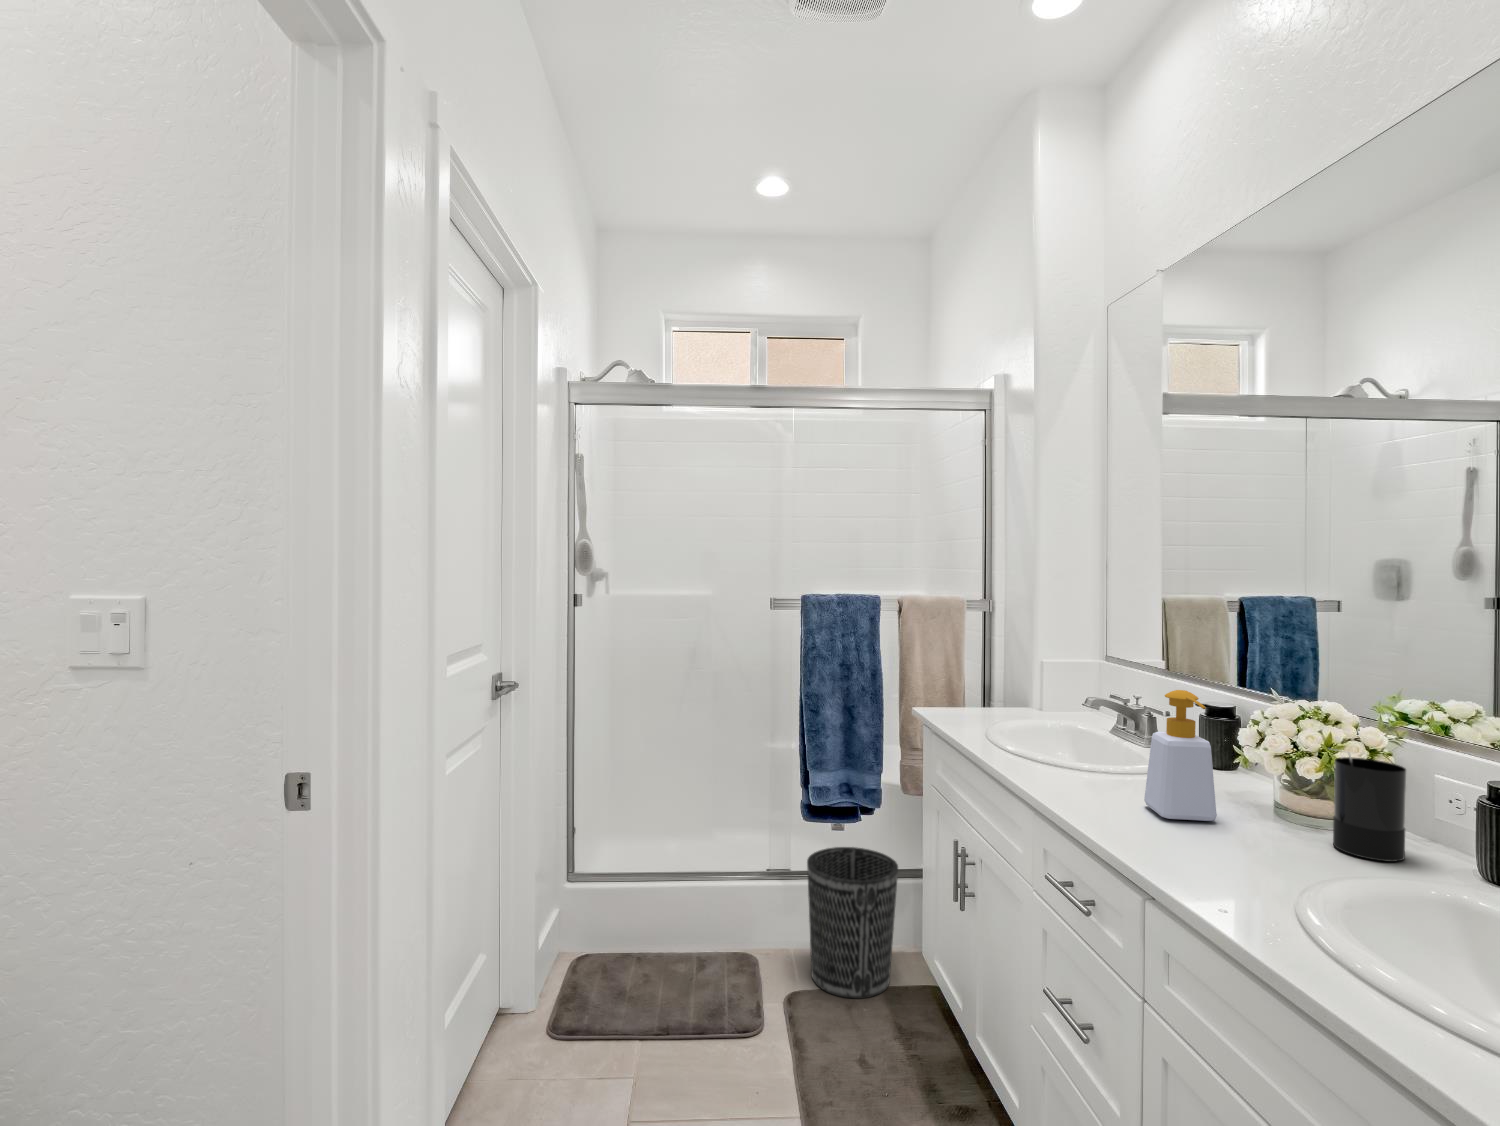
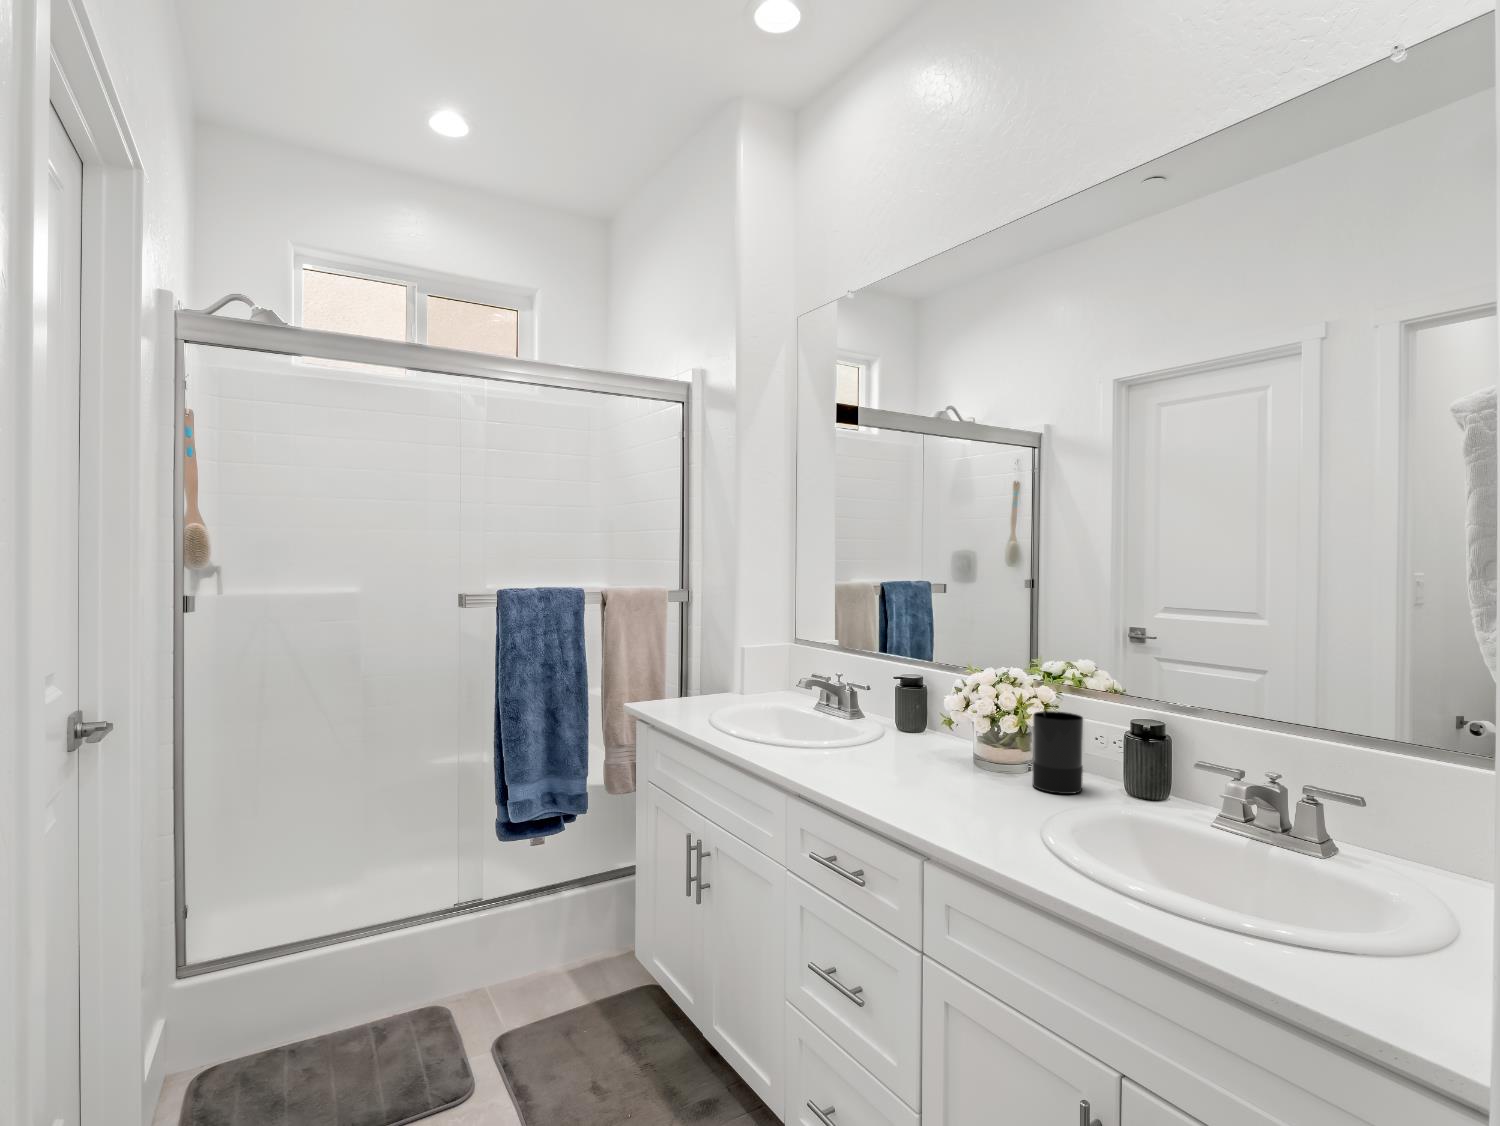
soap bottle: present [1144,690,1217,821] -> none [884,666,946,784]
wastebasket: present [807,847,898,999] -> none [511,860,611,1025]

